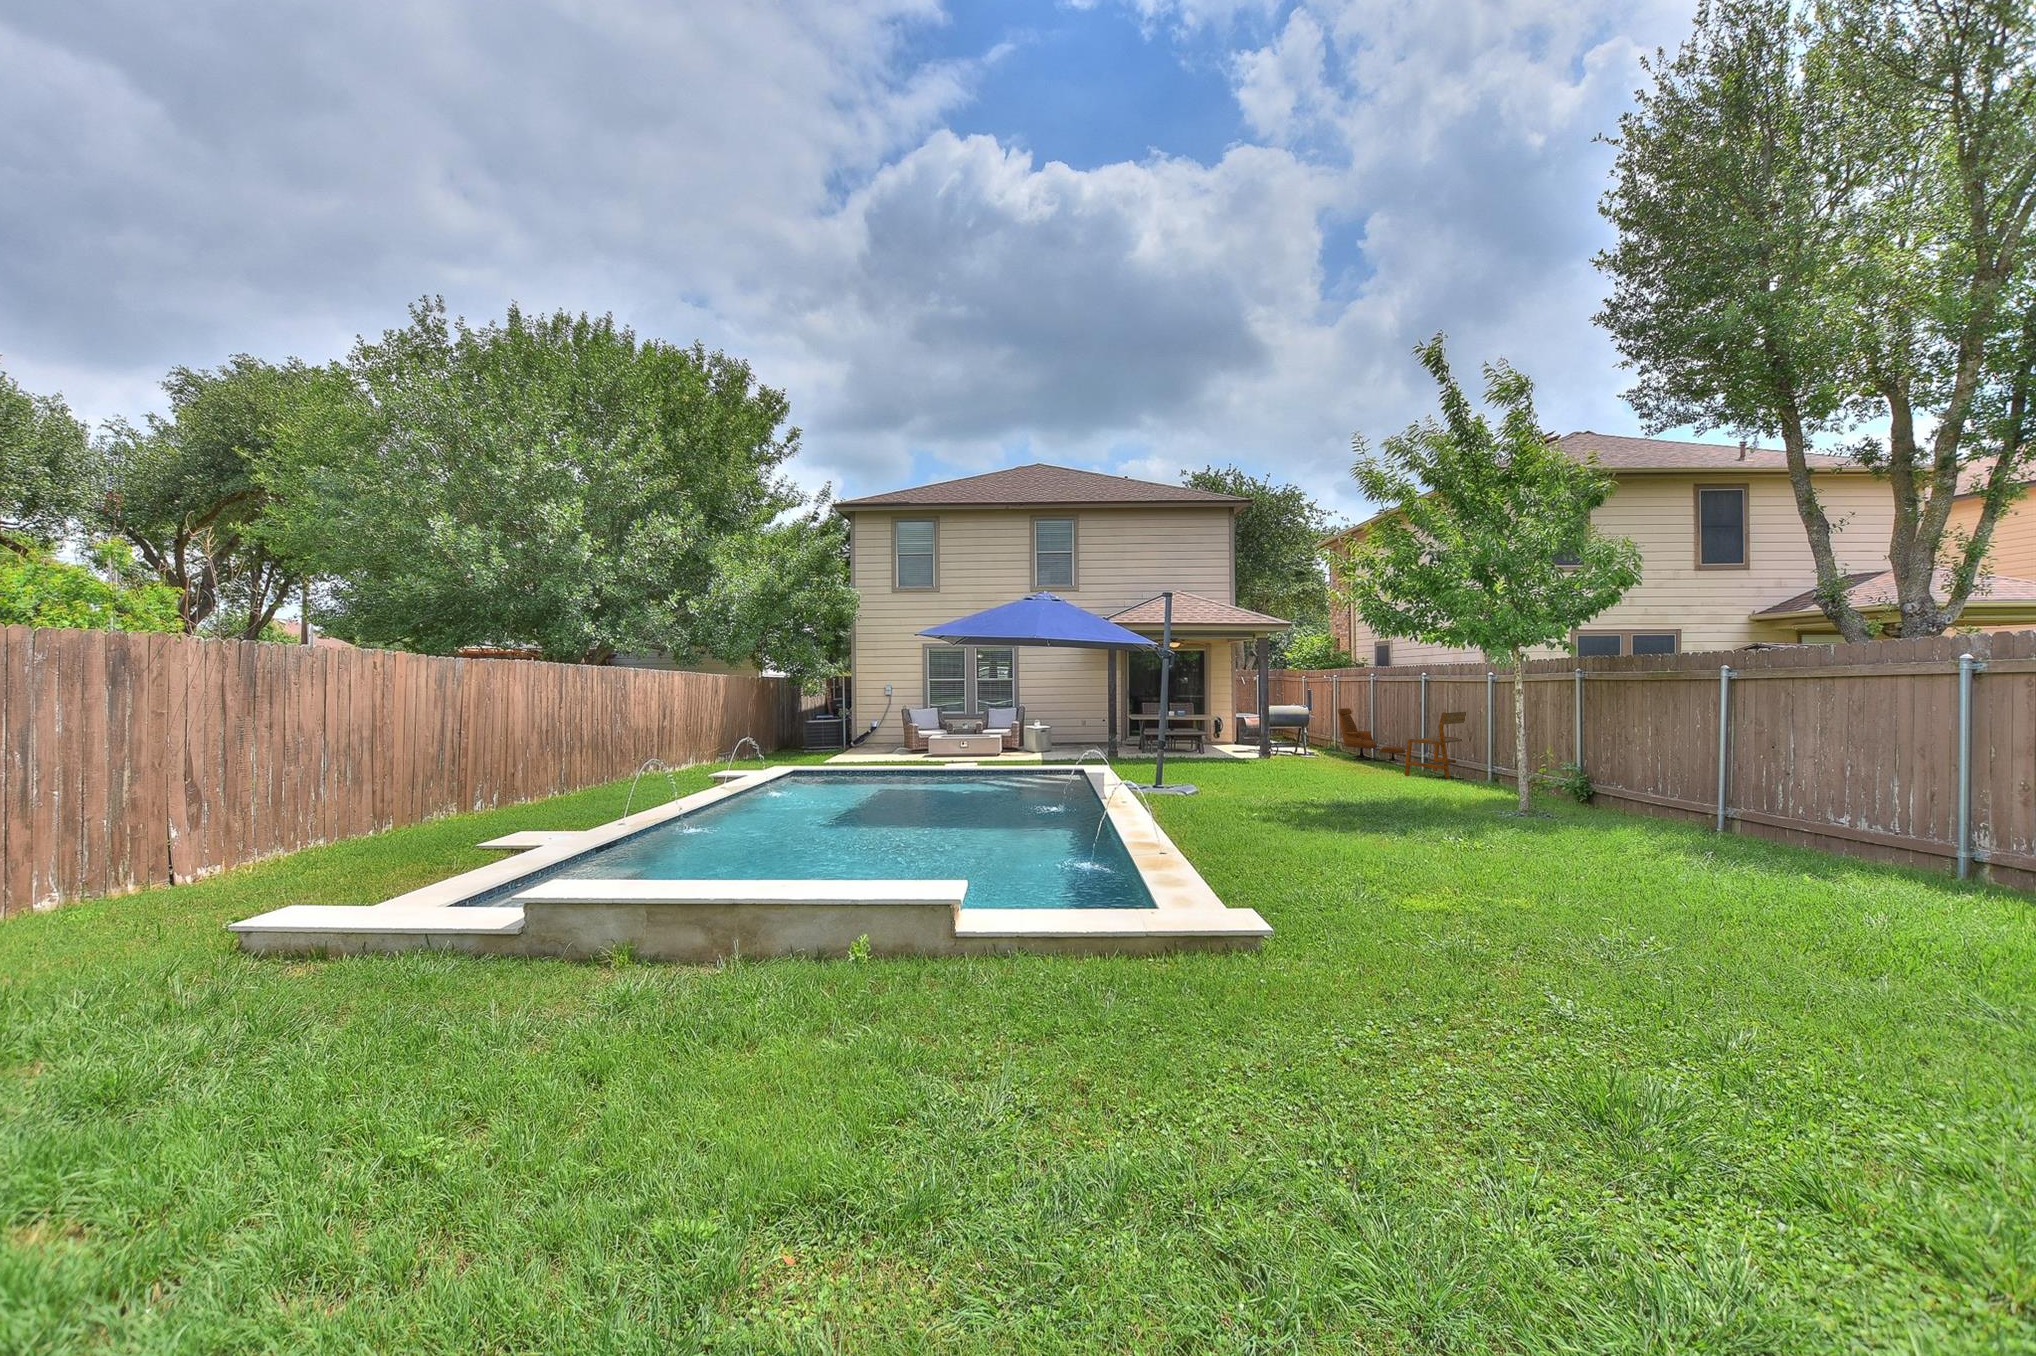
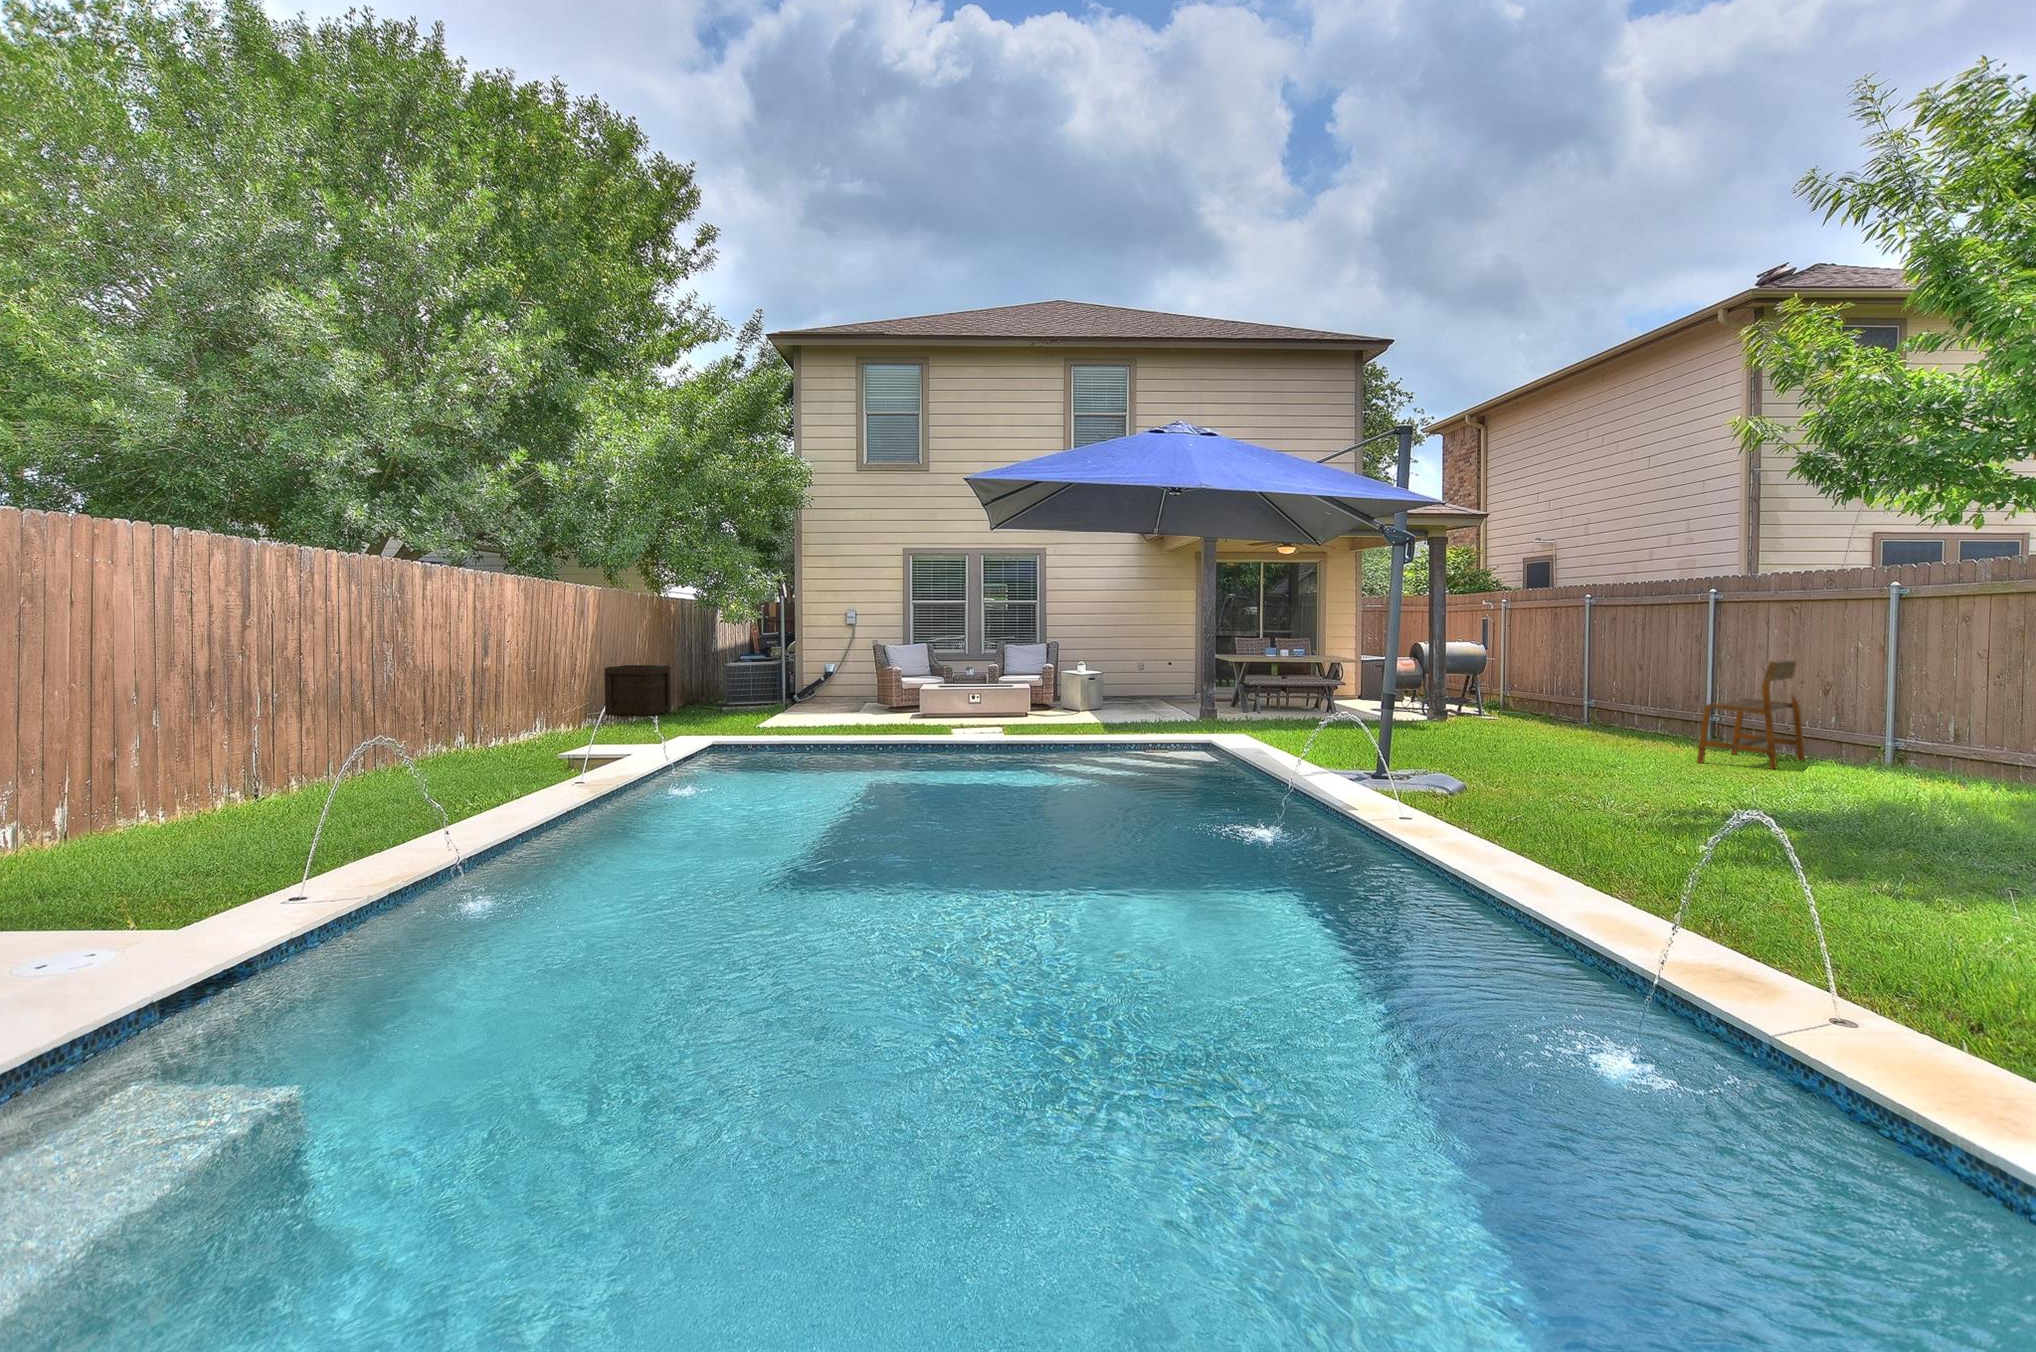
lounge chair: present [1338,708,1405,763] -> none [1557,651,1667,738]
wooden crate: none [729,724,771,757] -> present [605,665,671,716]

